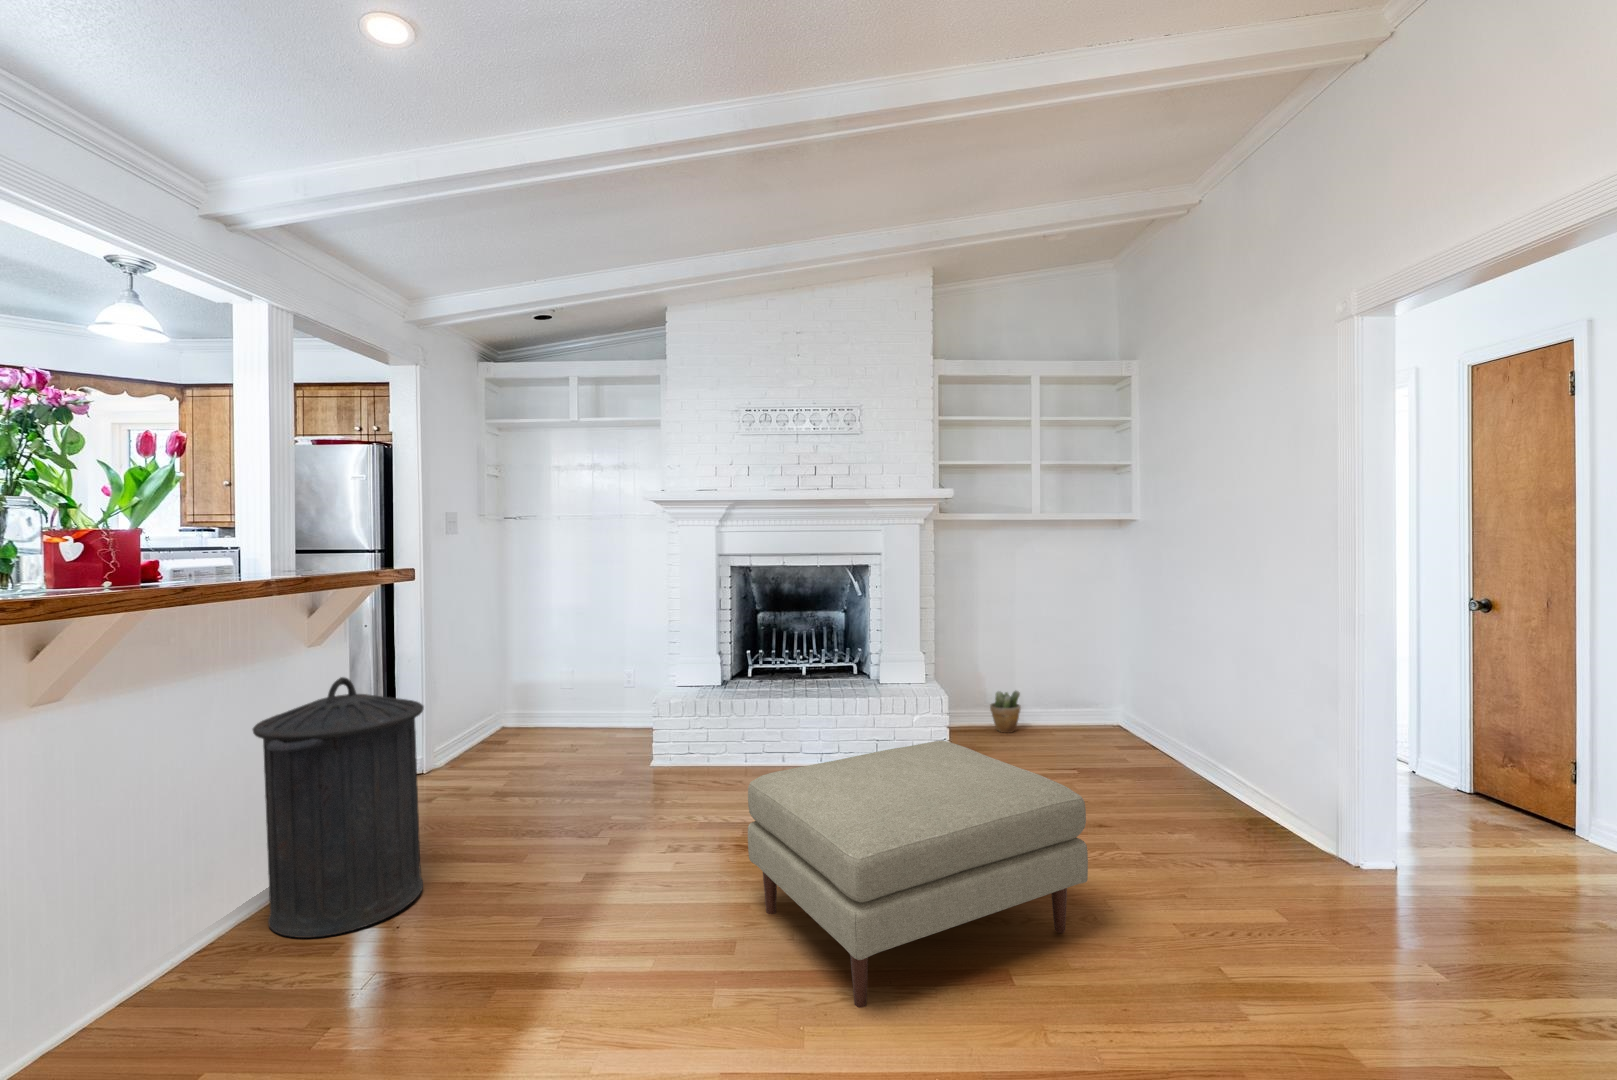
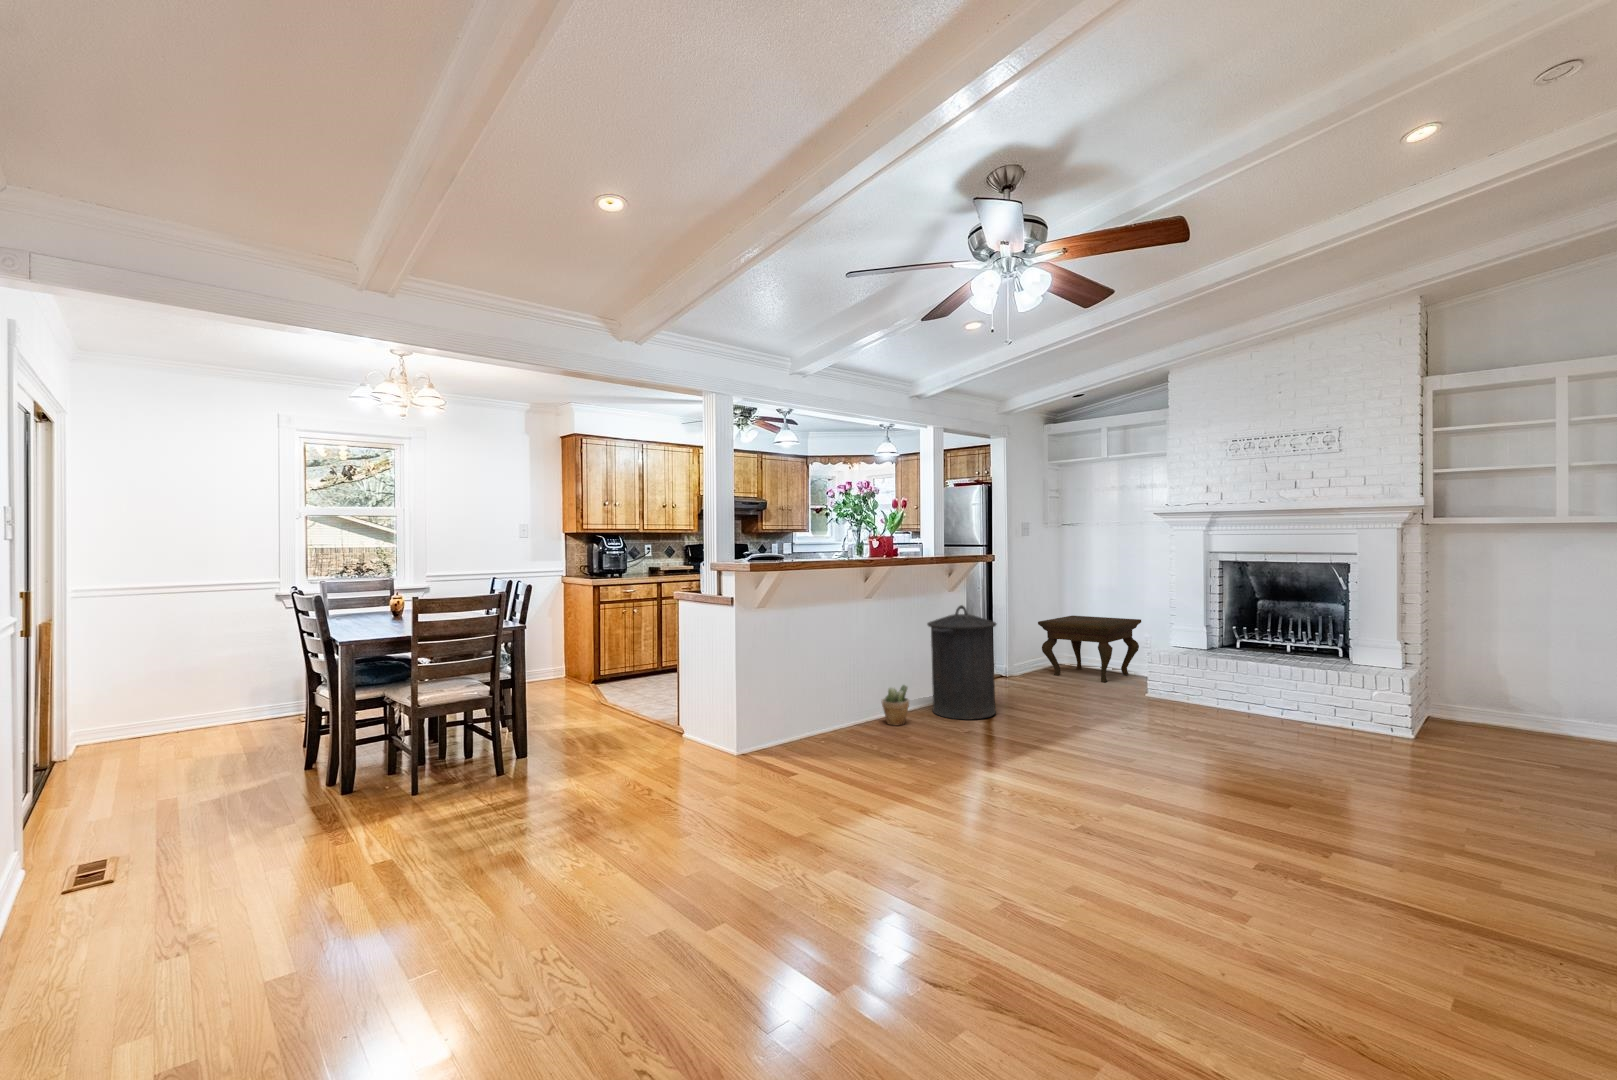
side table: none [474,650,622,754] -> present [1038,616,1141,682]
potted plant: present [990,691,1021,733] -> present [882,685,909,725]
ottoman: present [748,741,1088,1008] -> none [1160,678,1390,807]

